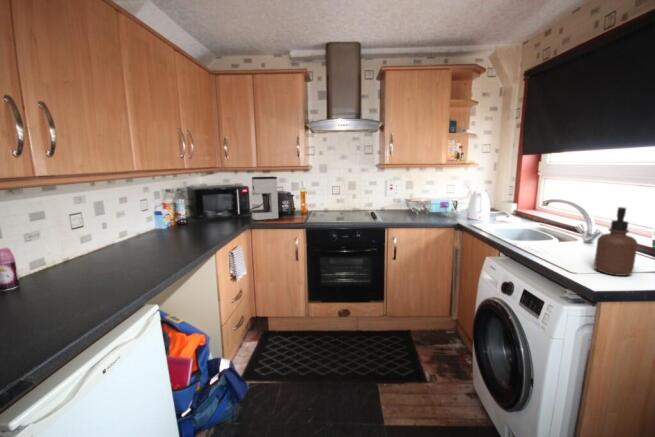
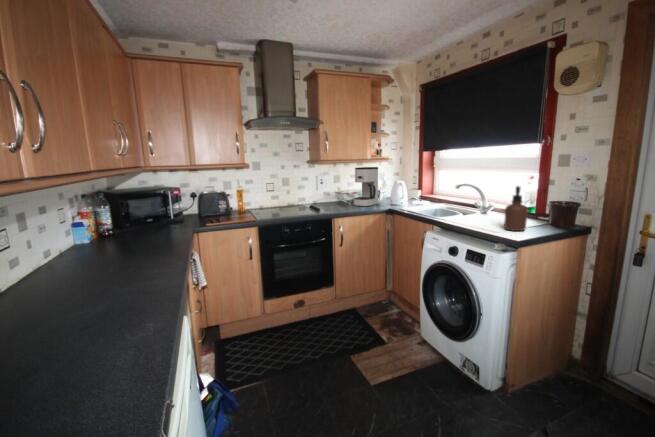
coffee maker: present [251,176,278,220] -> present [354,167,378,207]

